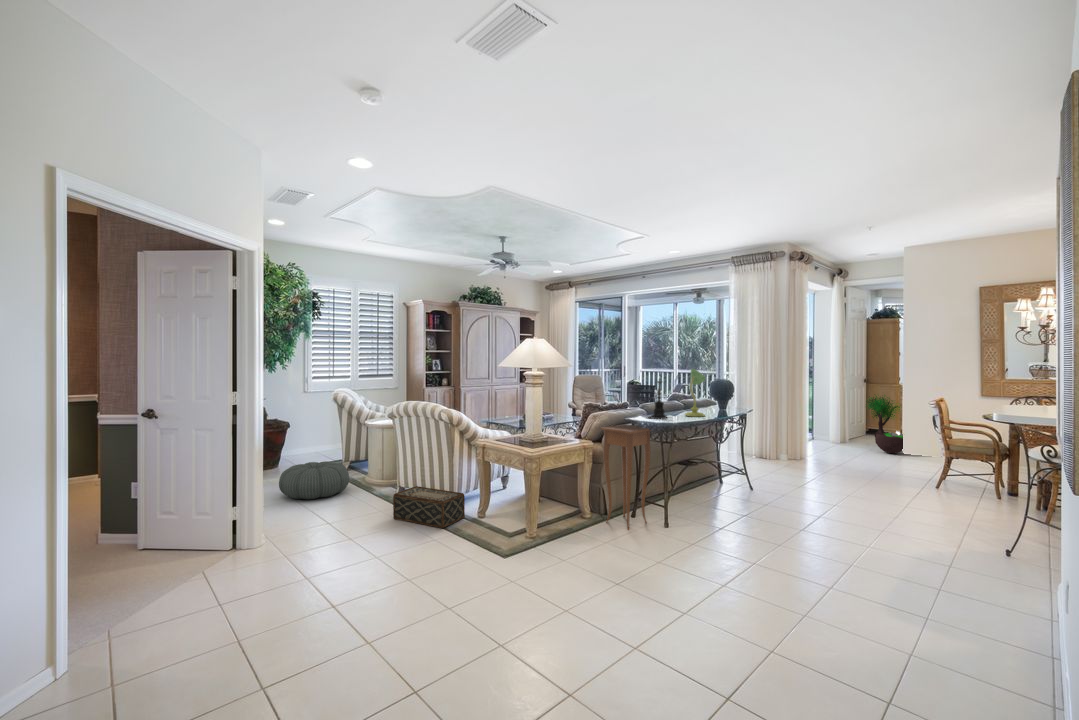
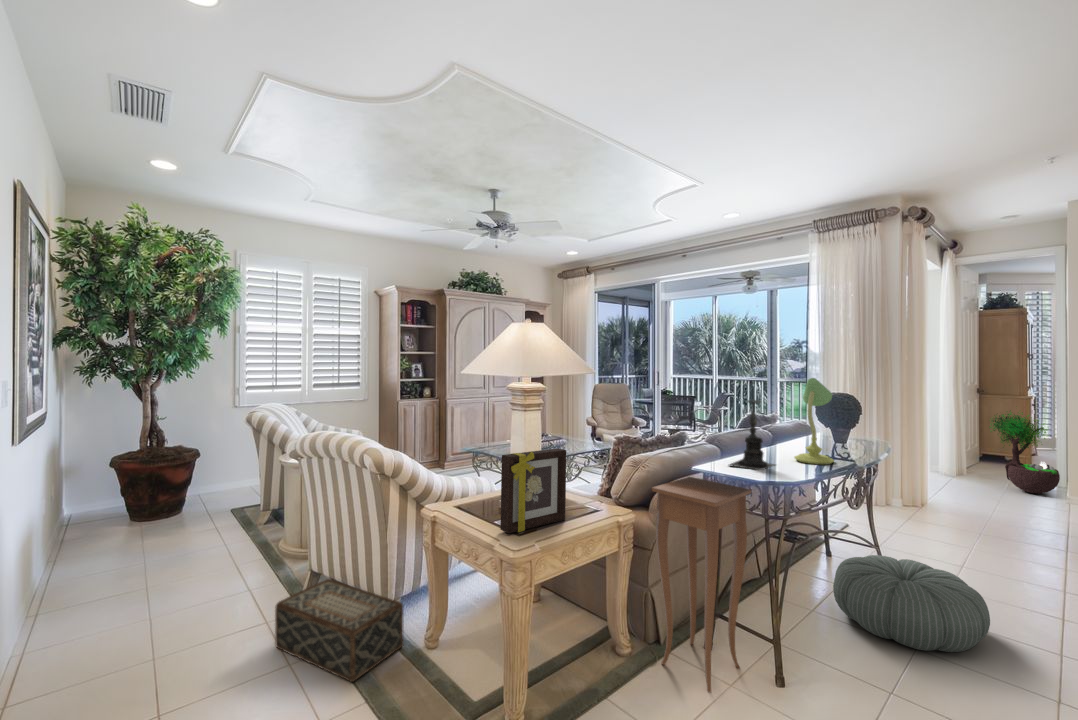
picture frame: none [521,406,555,447] -> present [500,448,566,533]
pouf: present [279,461,349,499] -> present [833,555,990,652]

